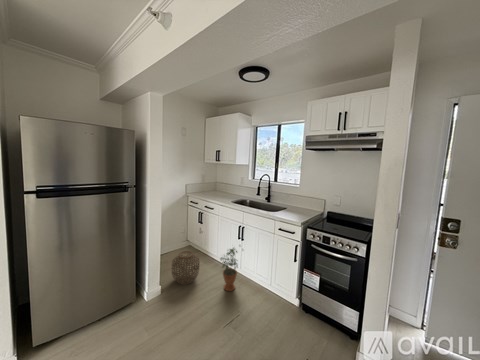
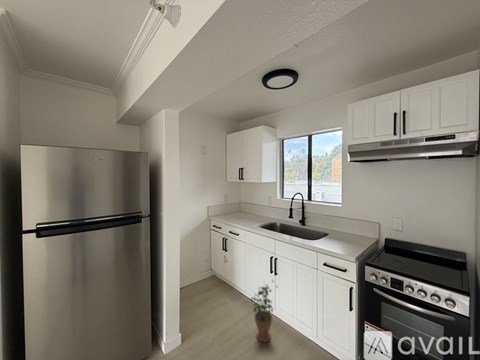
woven basket: present [172,251,199,285] -> none [194,287,226,331]

